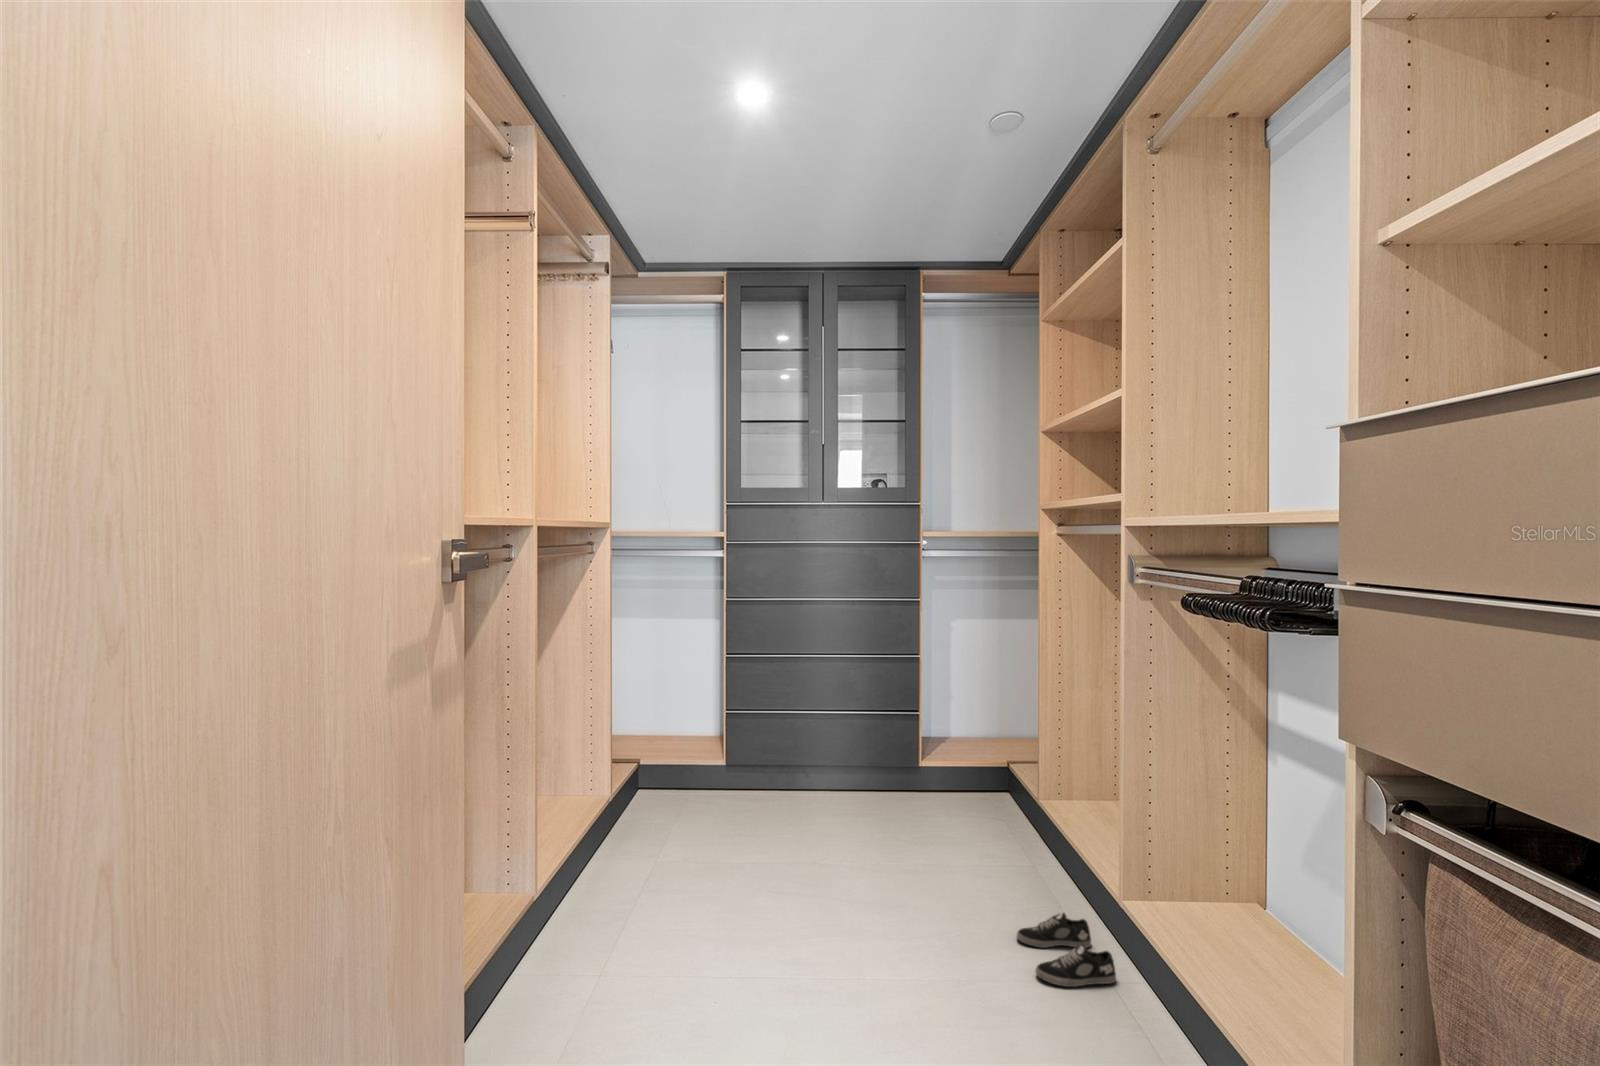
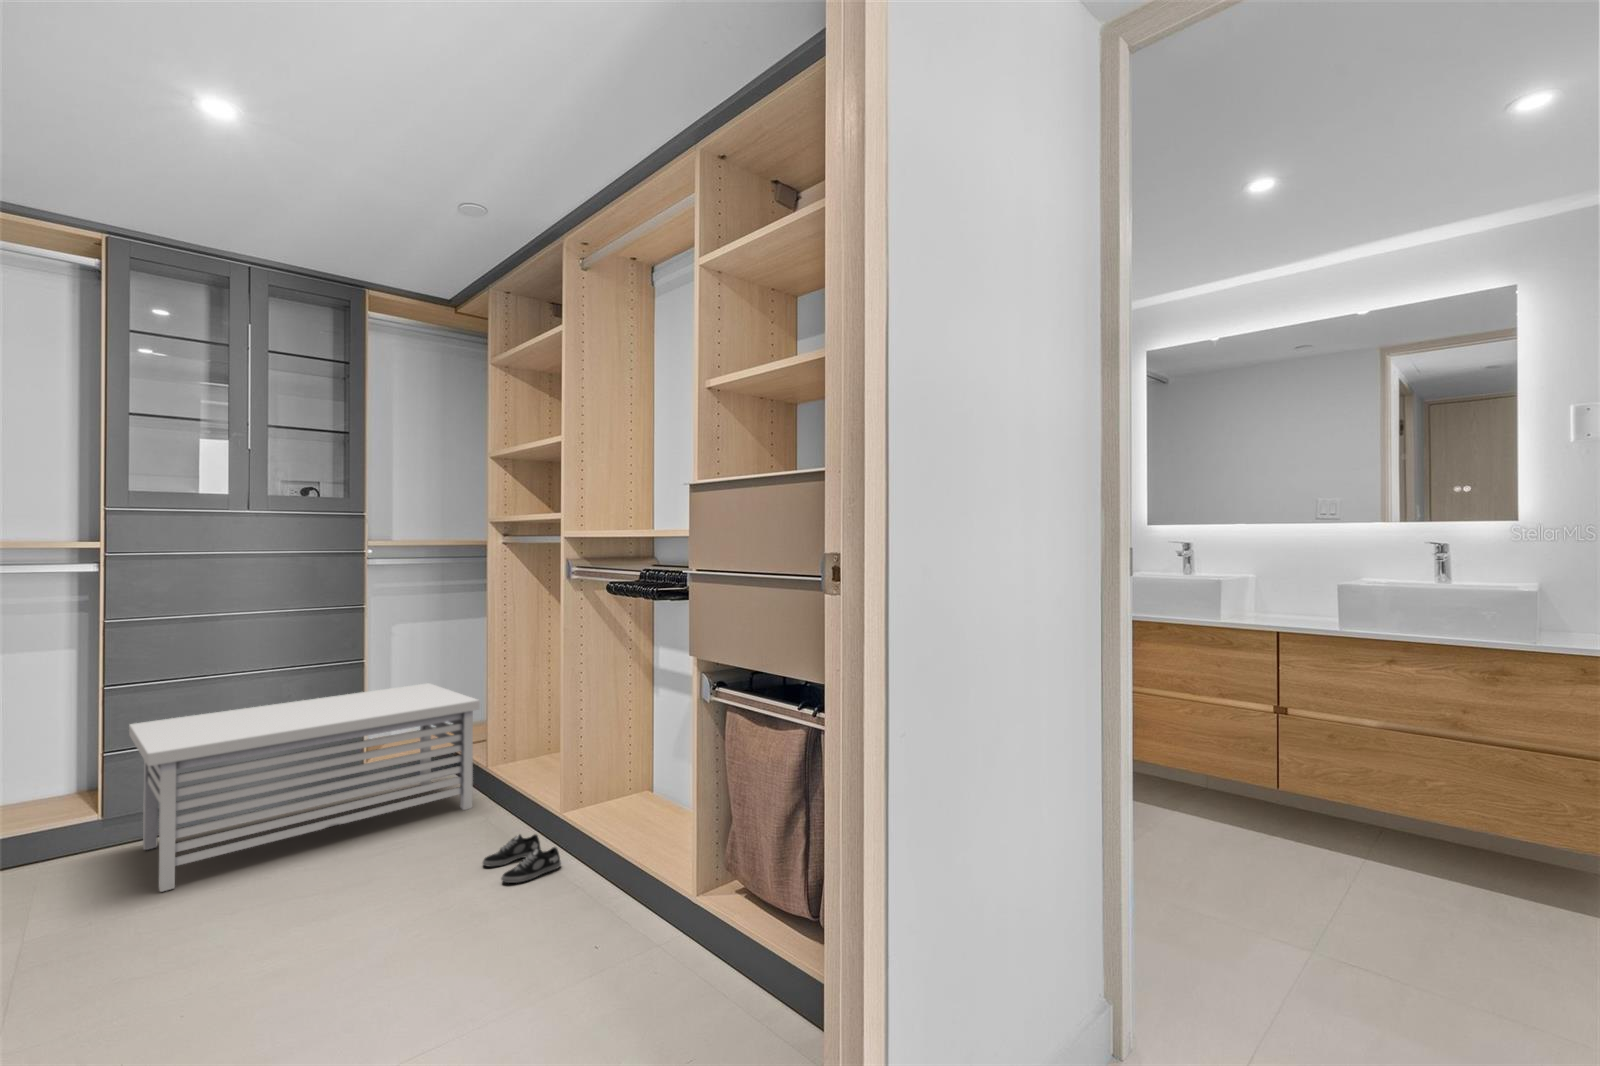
storage bench: none [730,689,1026,853] -> present [129,683,480,892]

